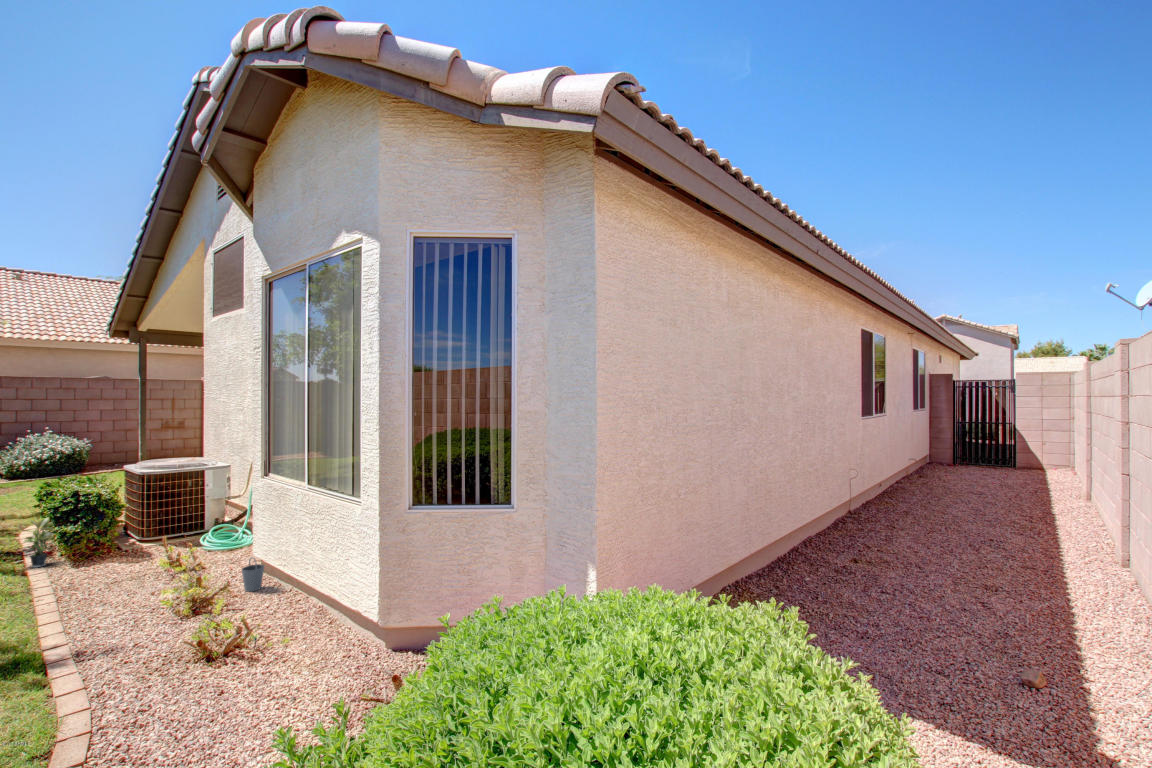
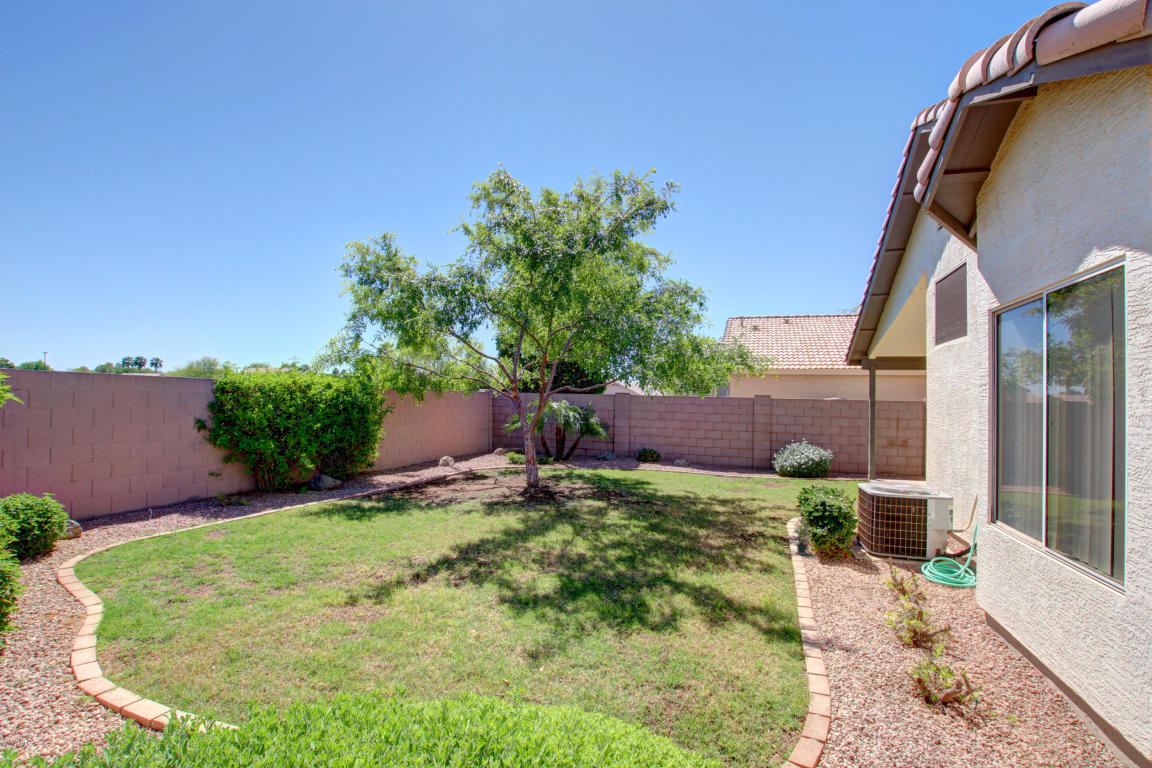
bucket: present [242,557,264,592] -> none [962,607,987,646]

